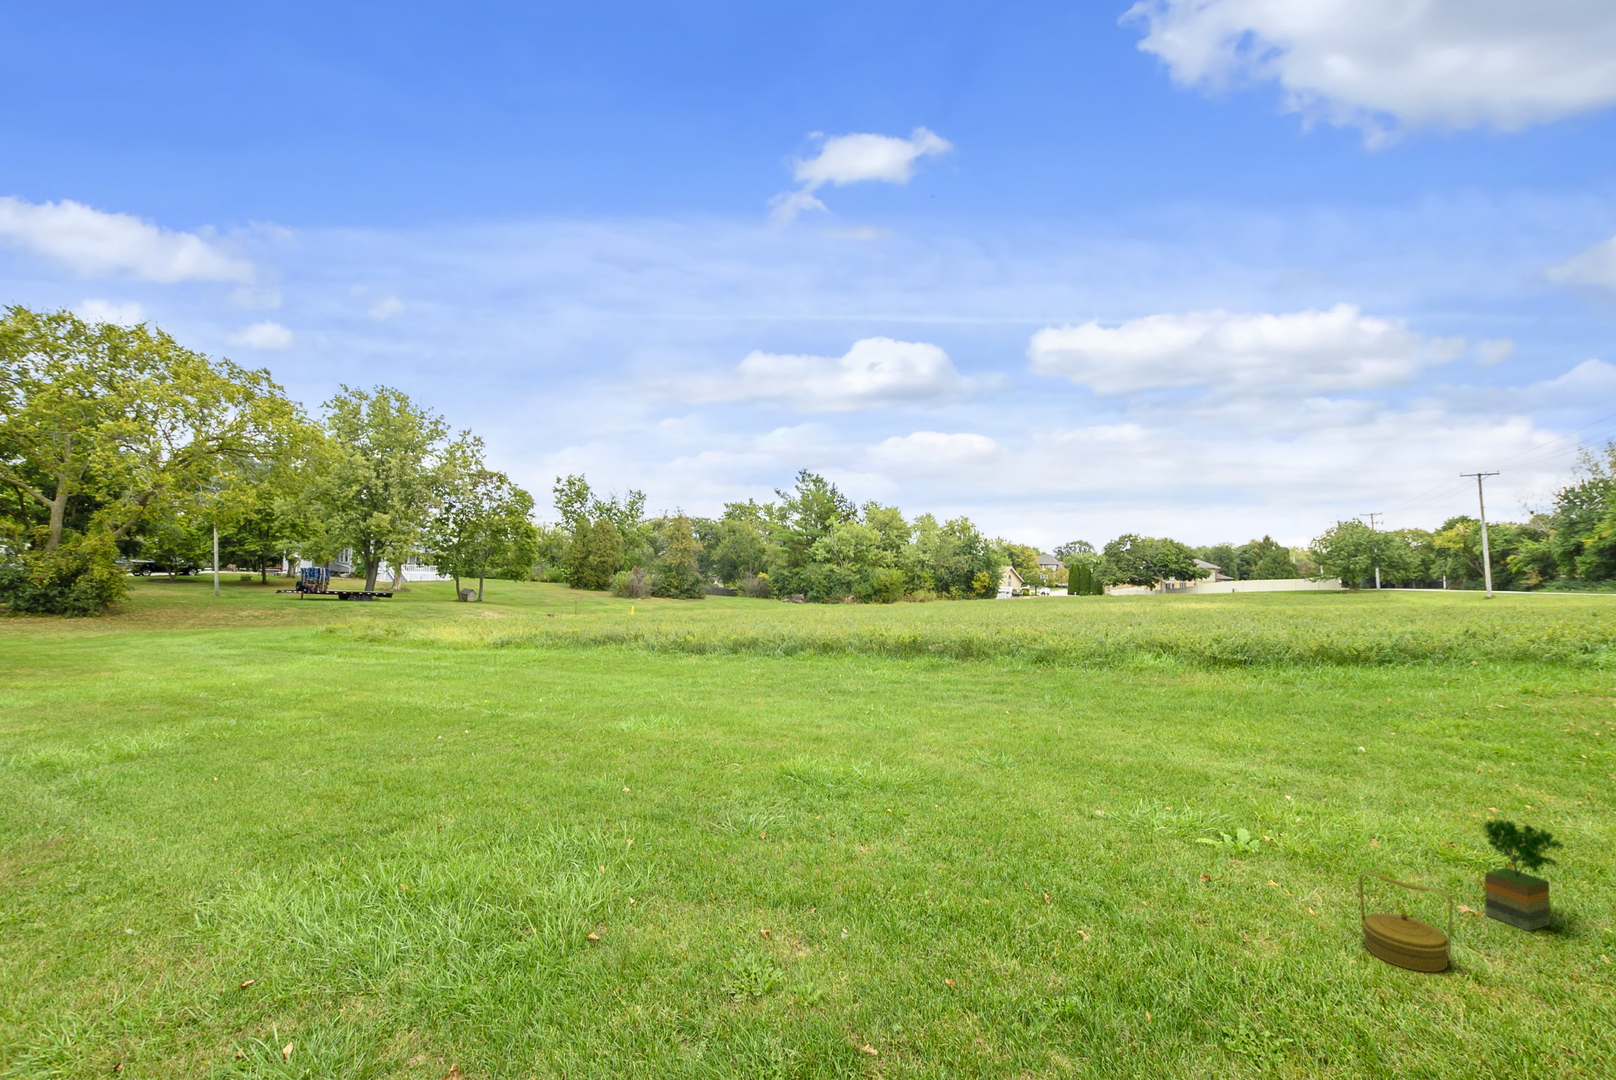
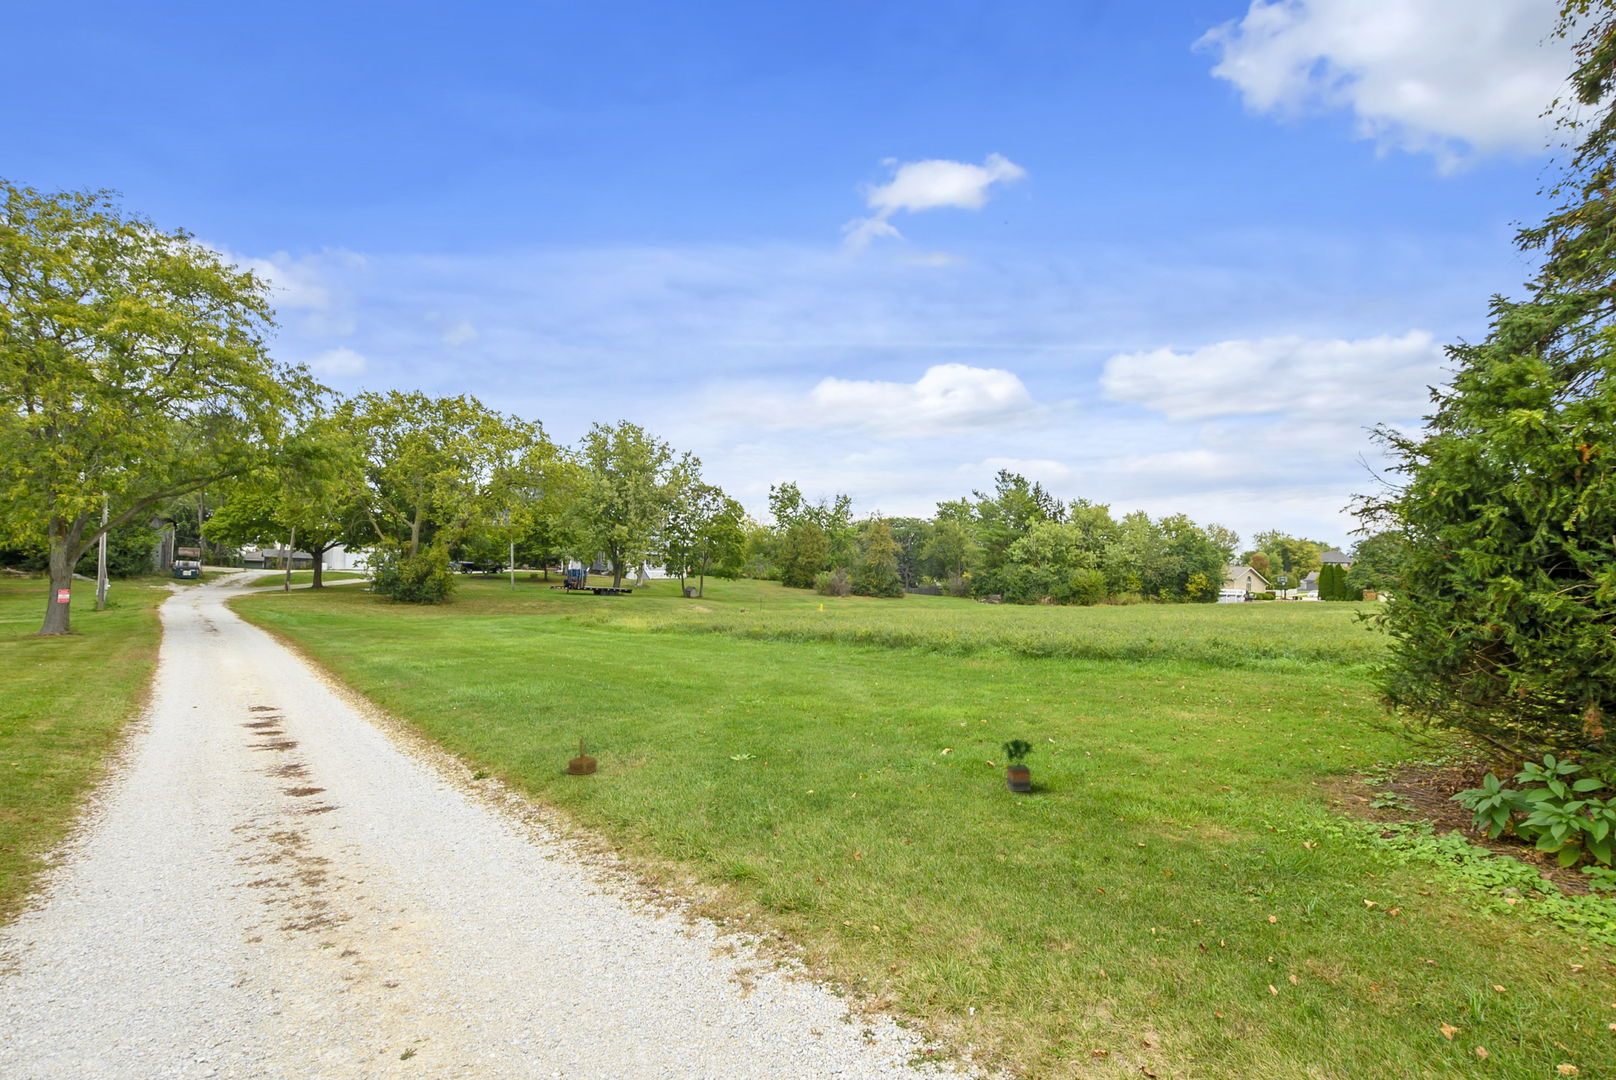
basket: present [1359,871,1453,972] -> present [568,738,597,775]

